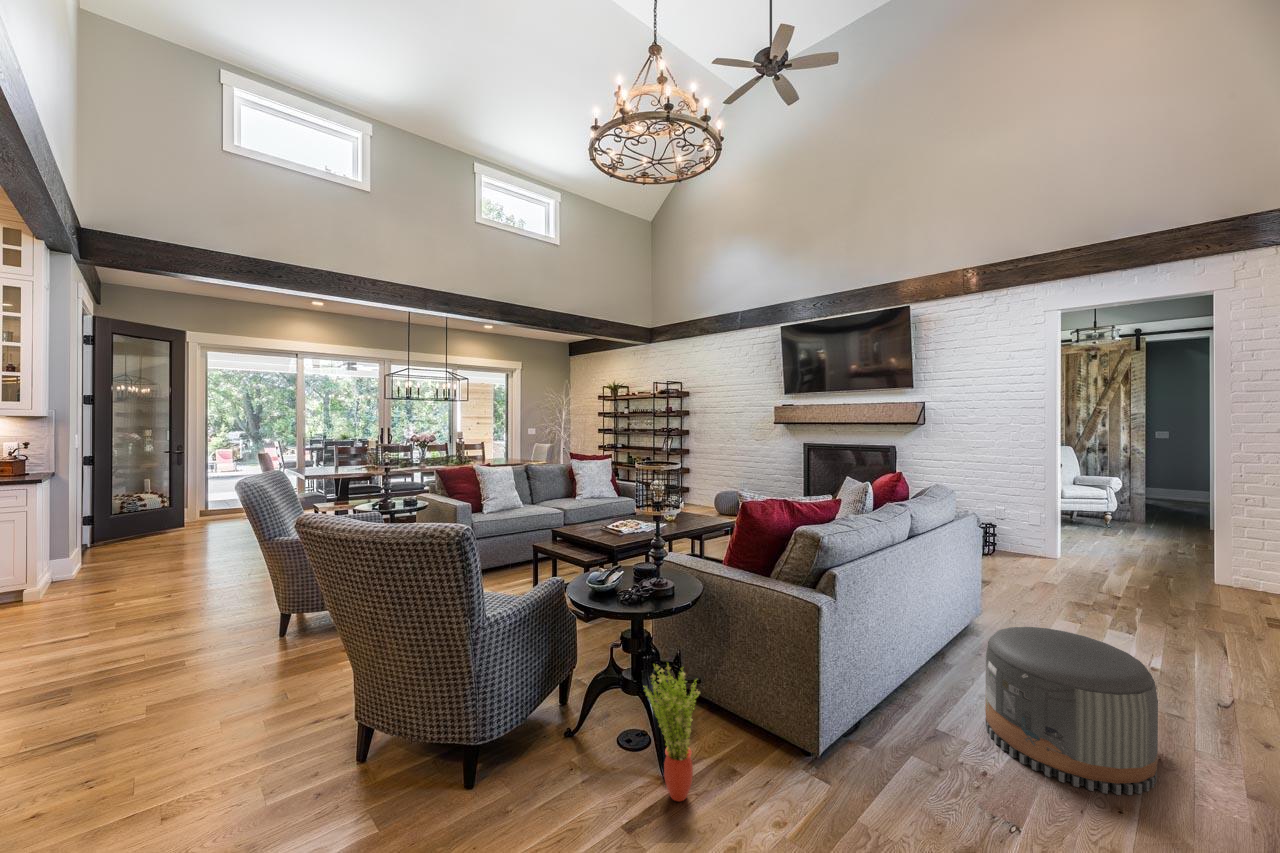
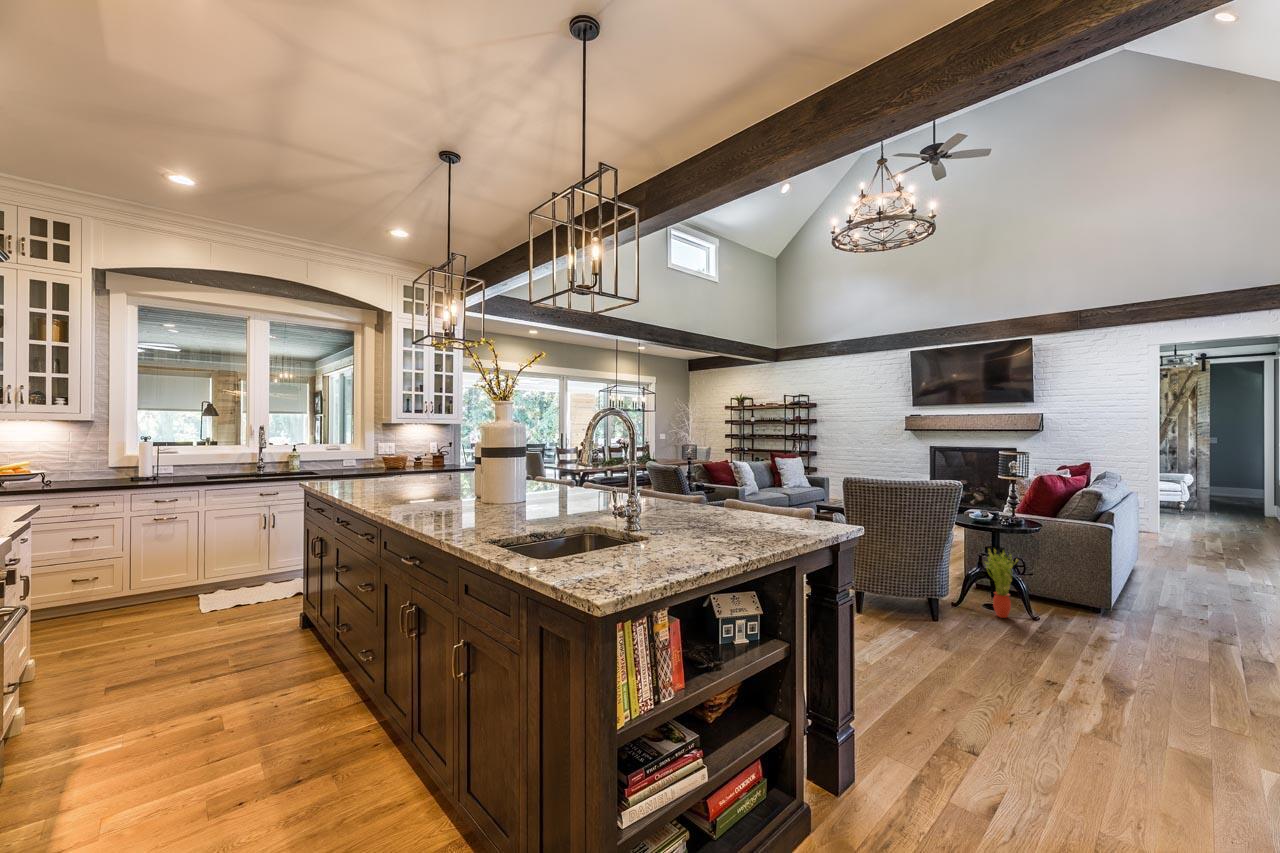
pouf: present [985,627,1158,795] -> none [1147,543,1251,617]

